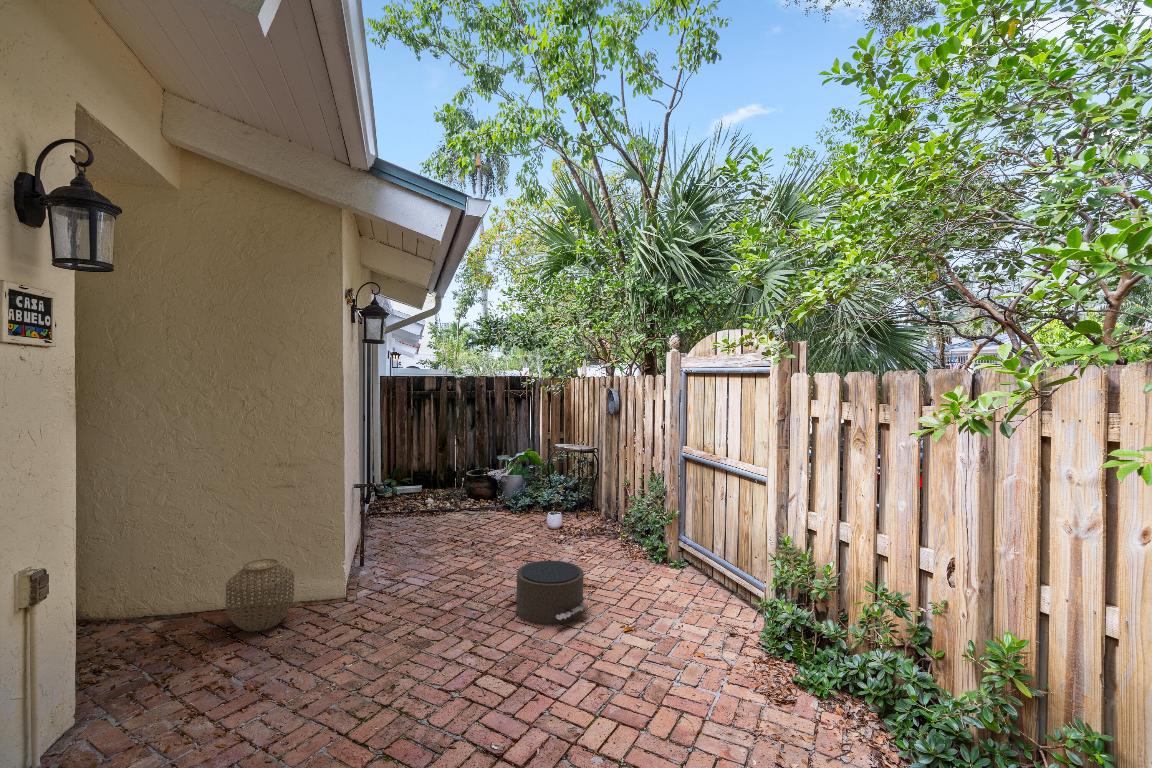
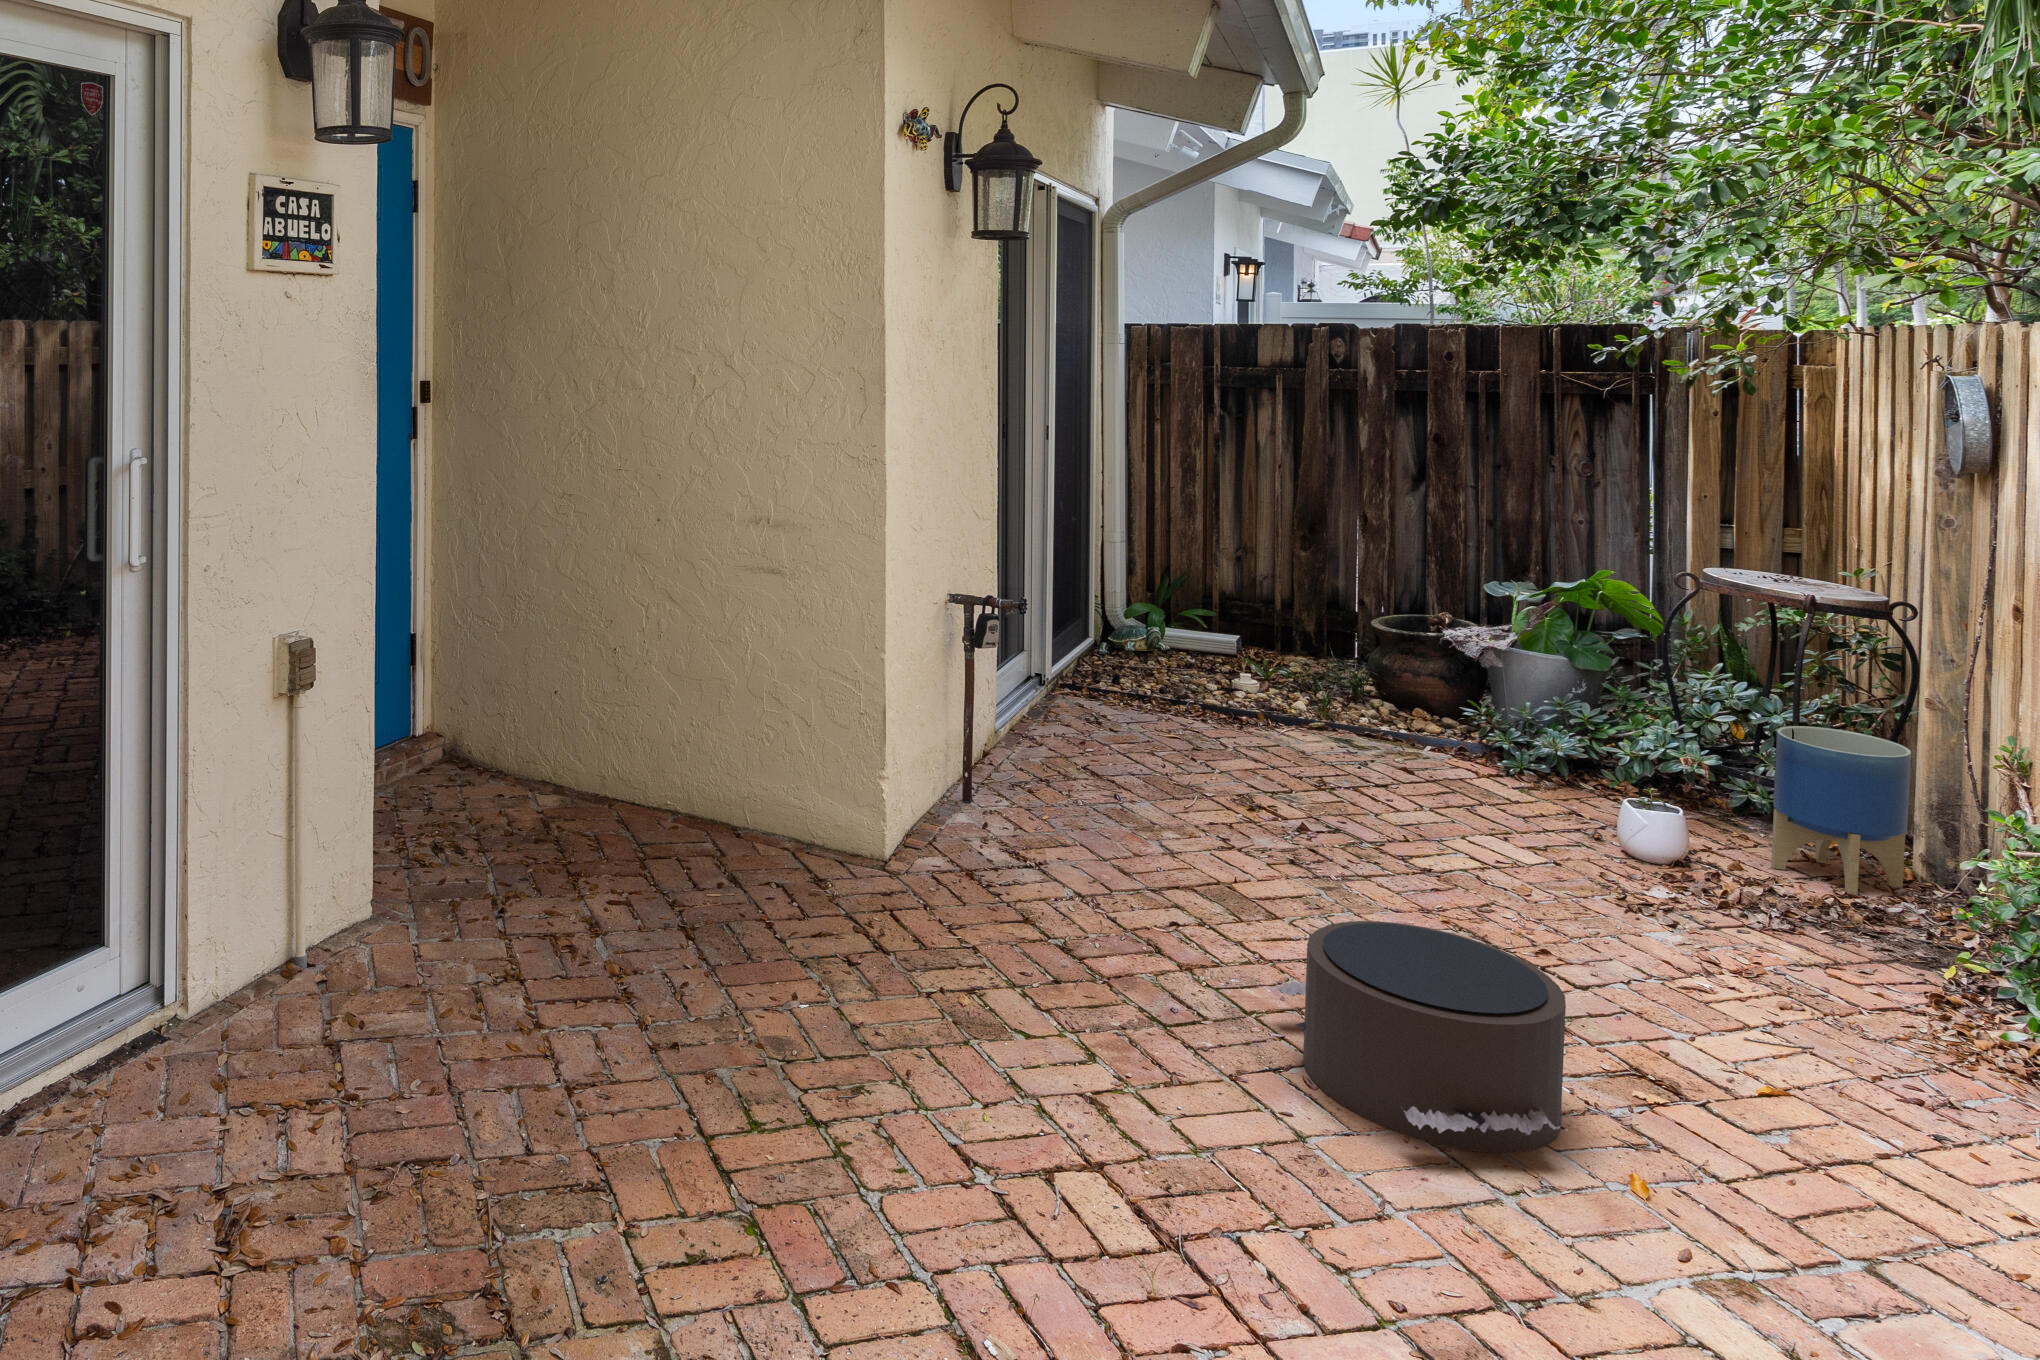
planter: none [580,483,606,525] -> present [1771,726,1911,895]
woven basket: present [226,559,294,631] -> none [638,720,765,872]

